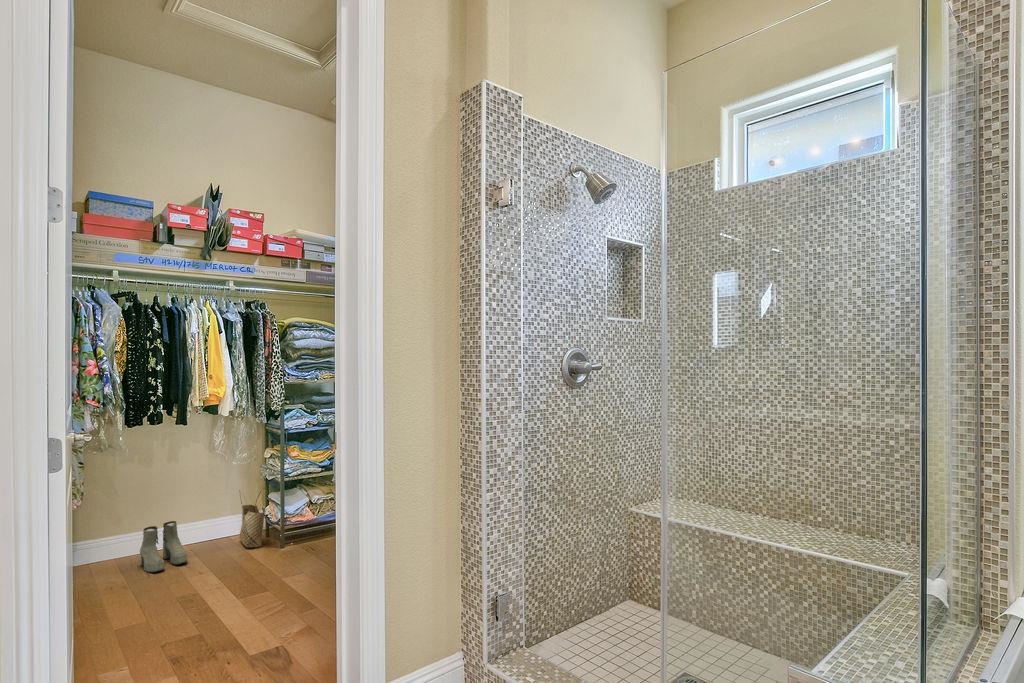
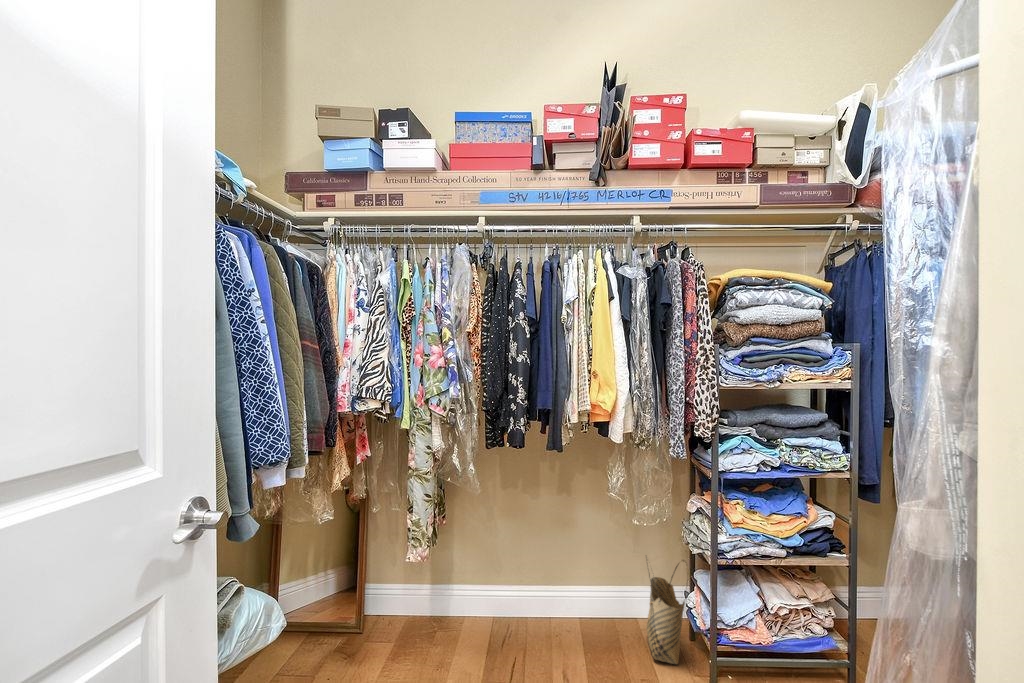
boots: present [140,521,187,572] -> none [511,582,567,666]

